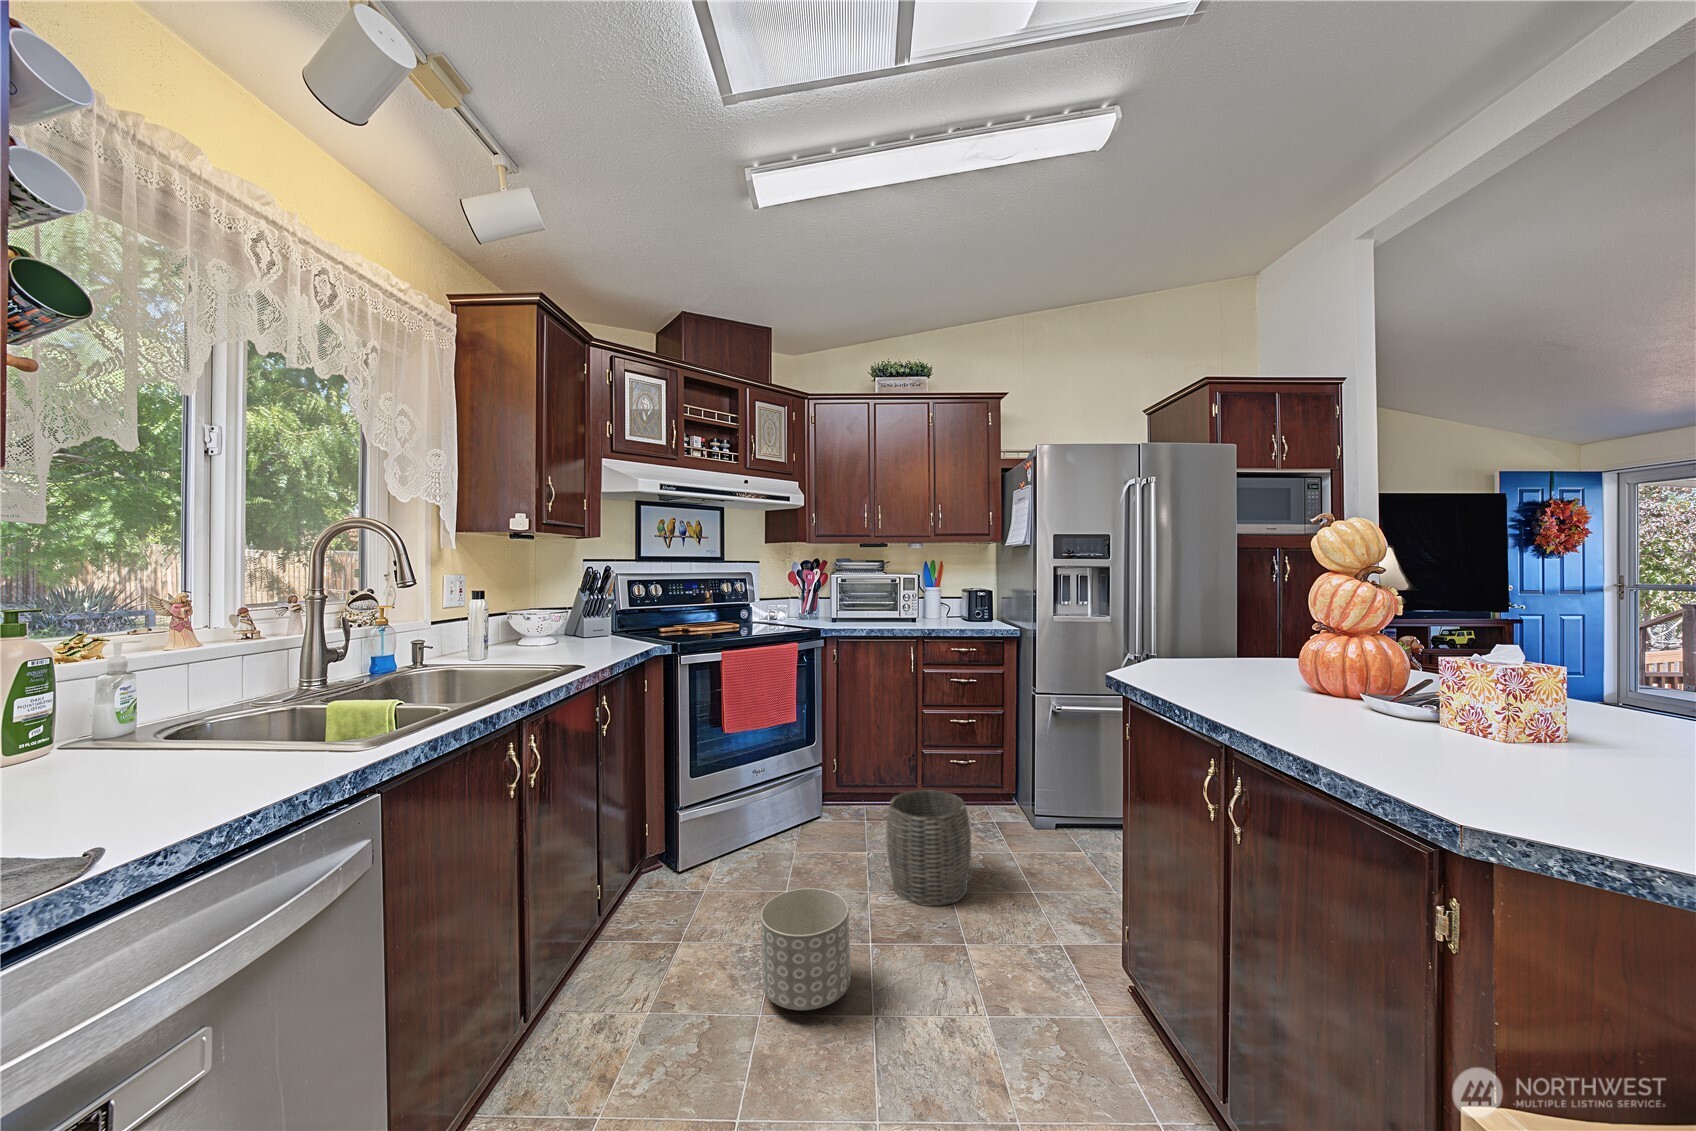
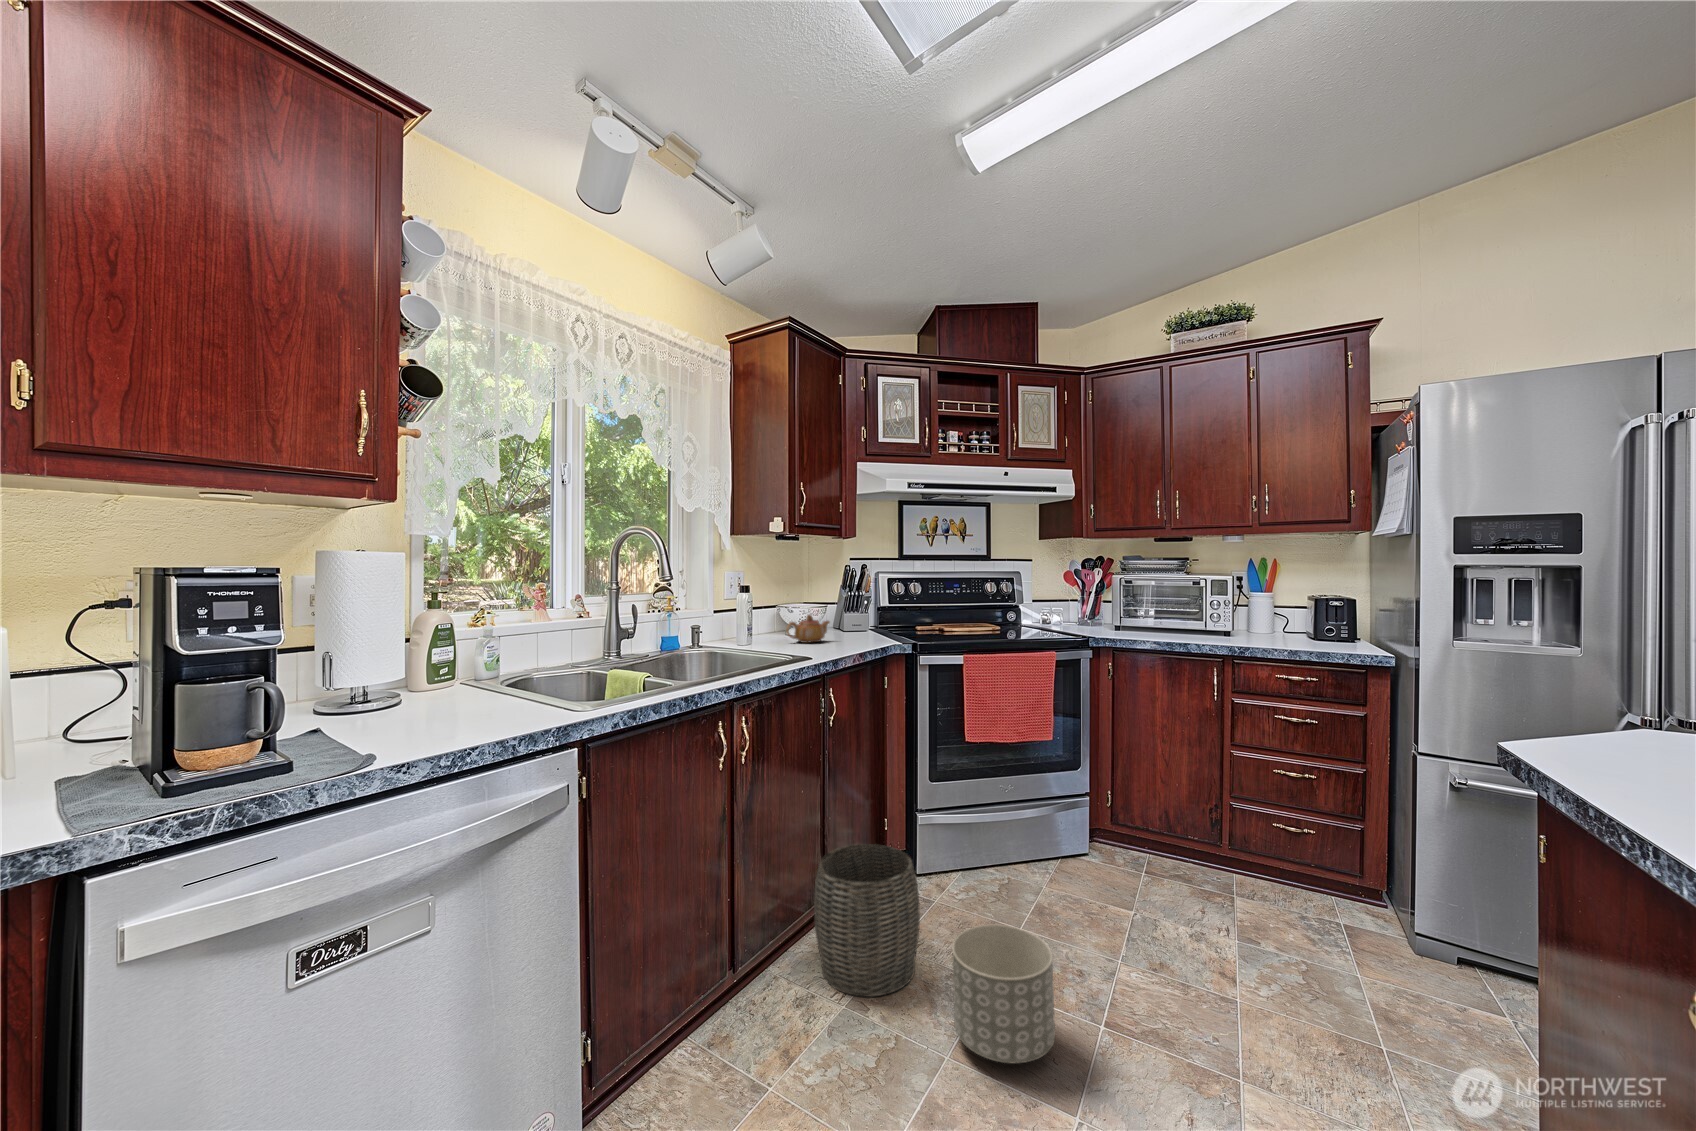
teapot: none [532,618,581,649] -> present [786,615,830,643]
woven basket: present [887,790,971,906] -> present [814,844,920,997]

